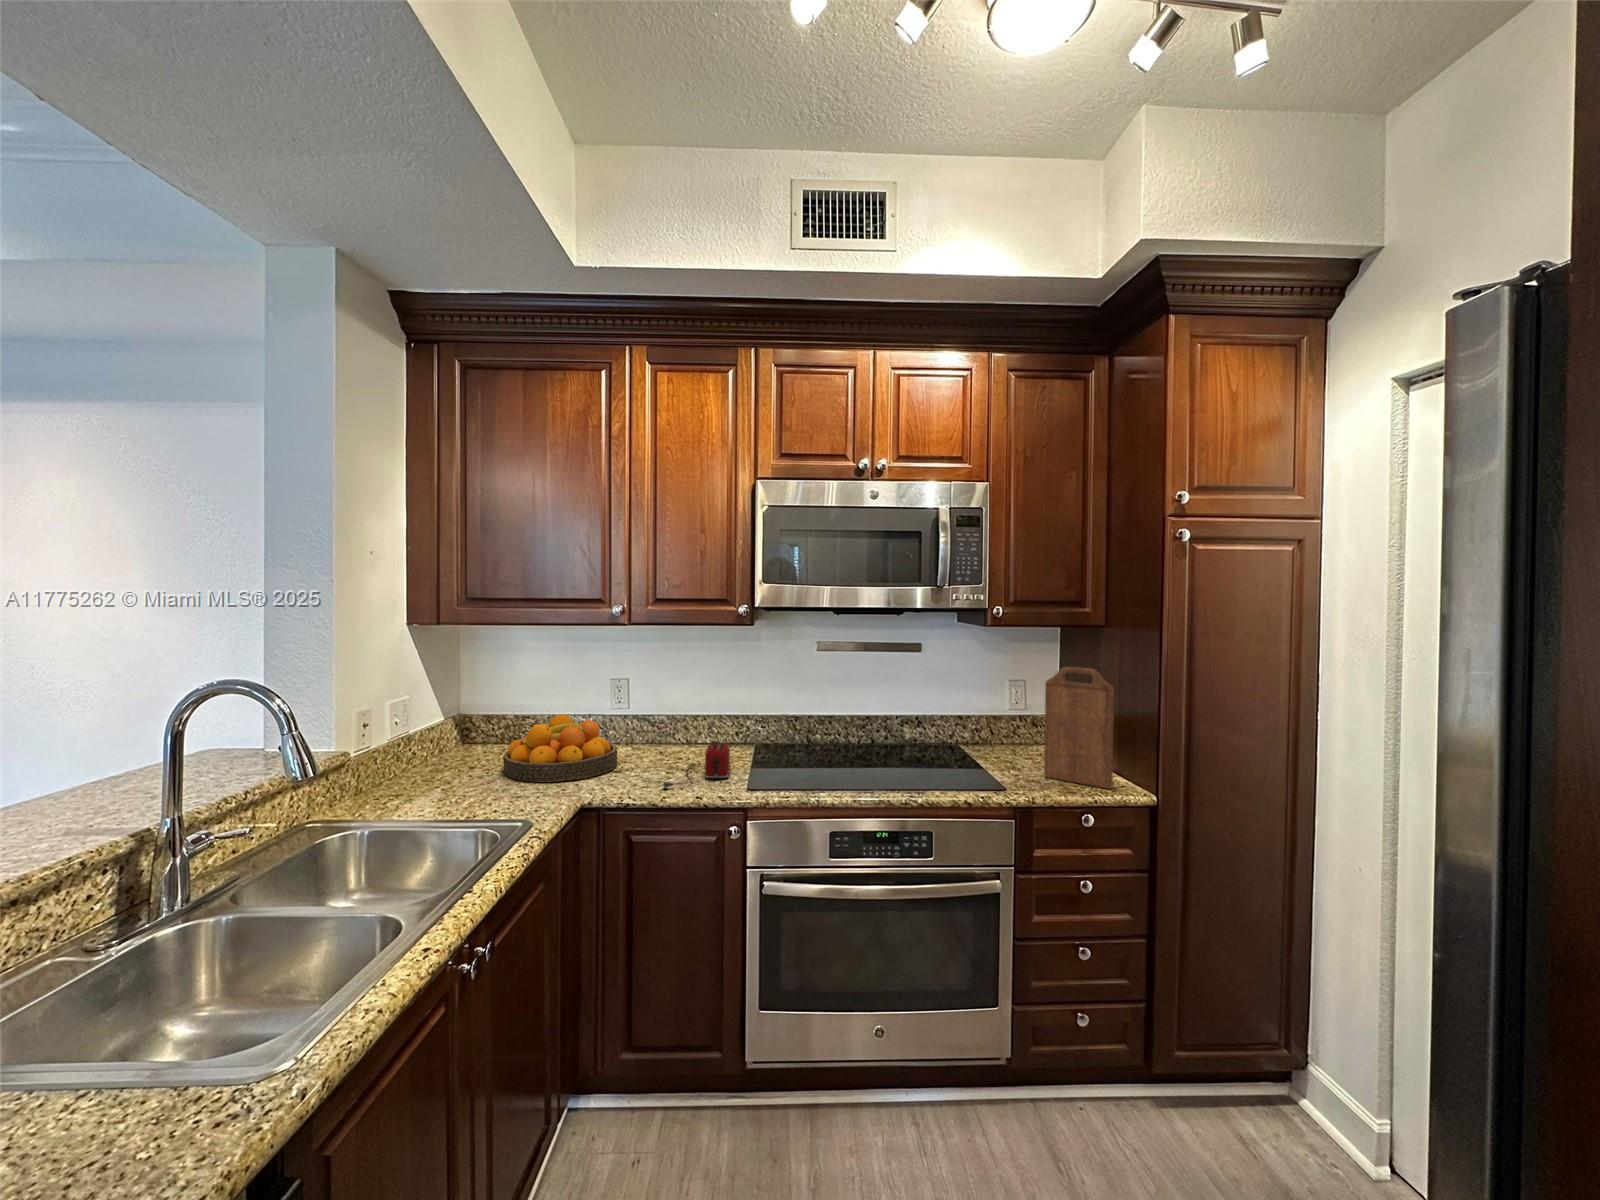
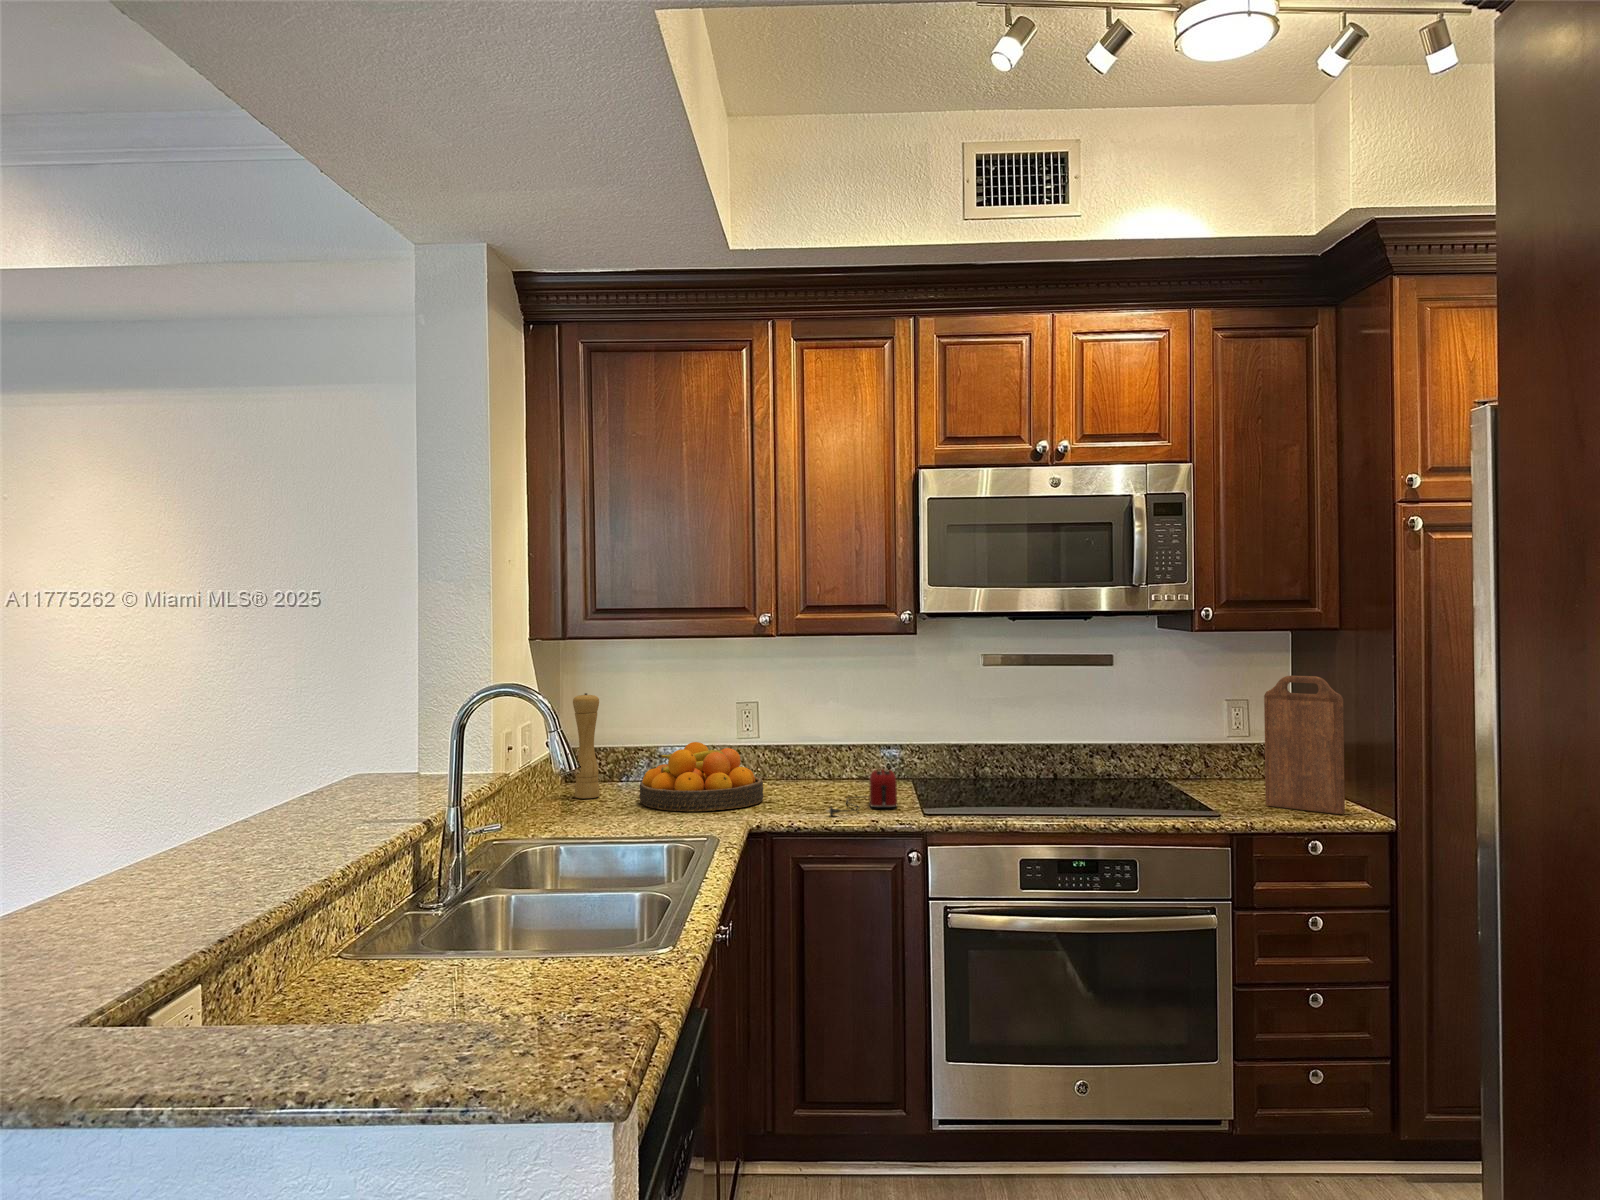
pepper mill: none [452,671,477,764] -> present [573,693,599,798]

